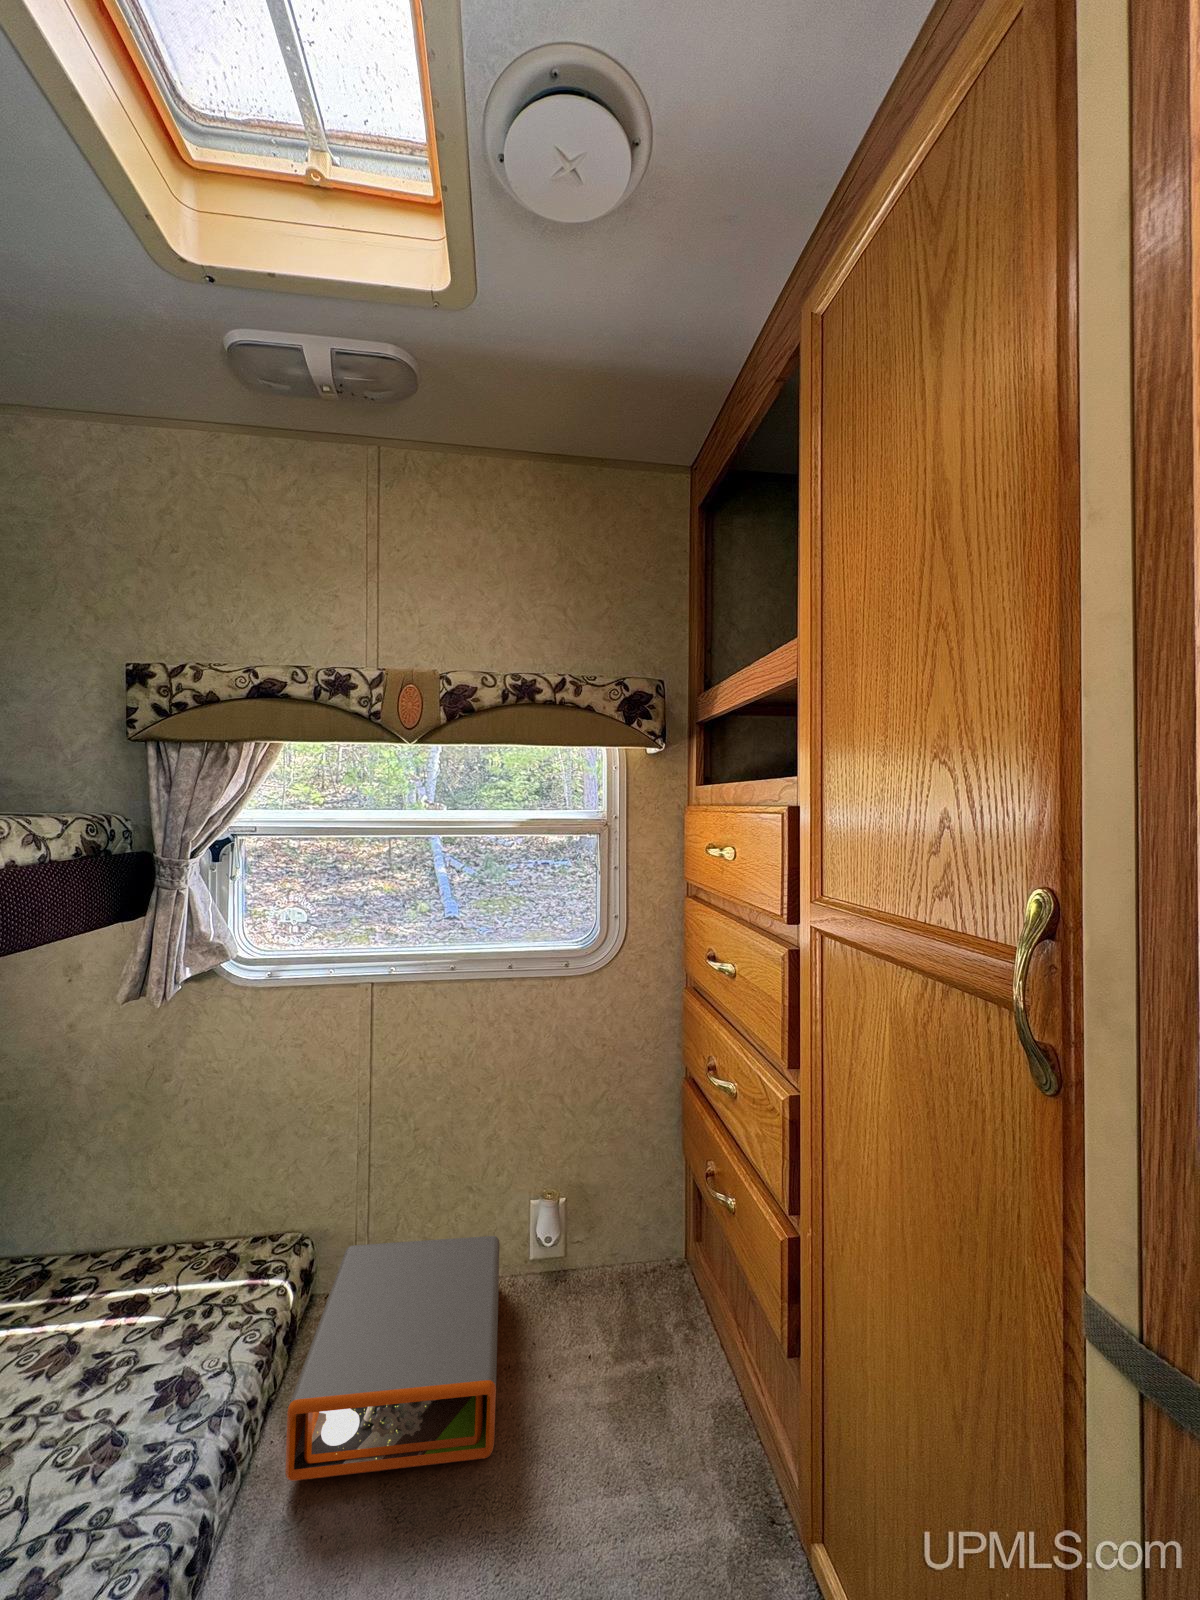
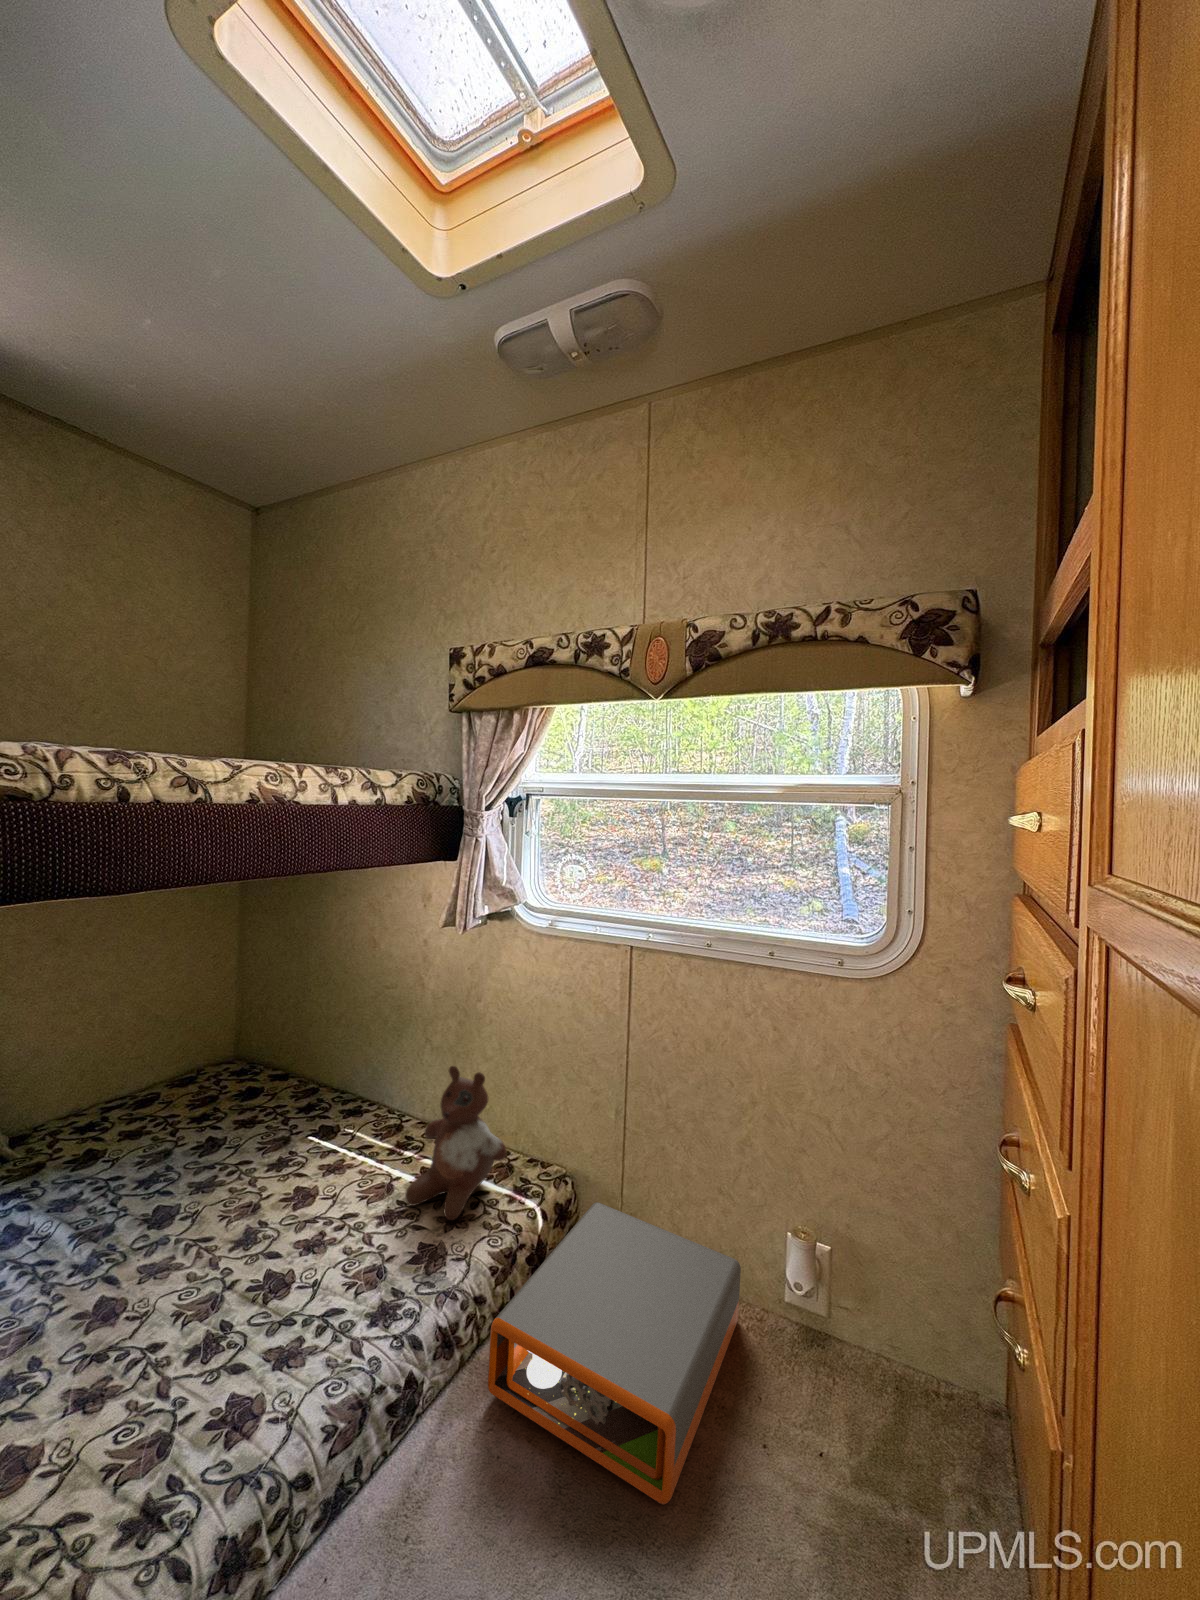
stuffed bear: none [108,1161,243,1352] -> present [405,1066,506,1220]

